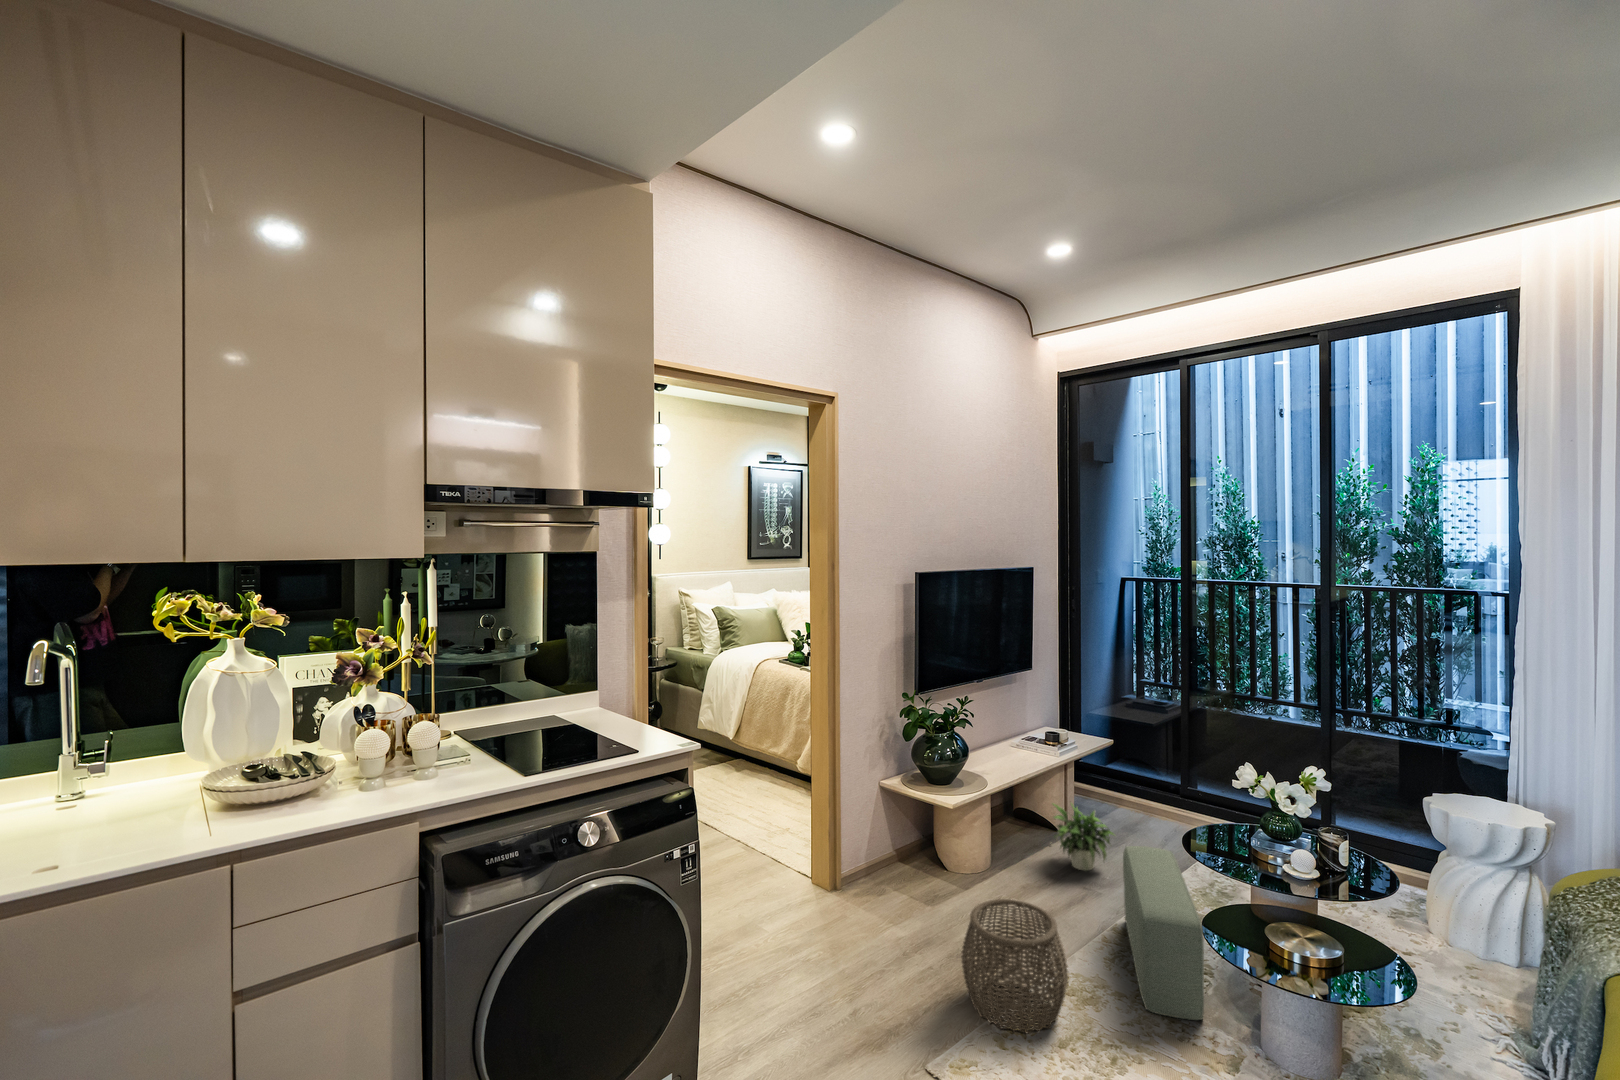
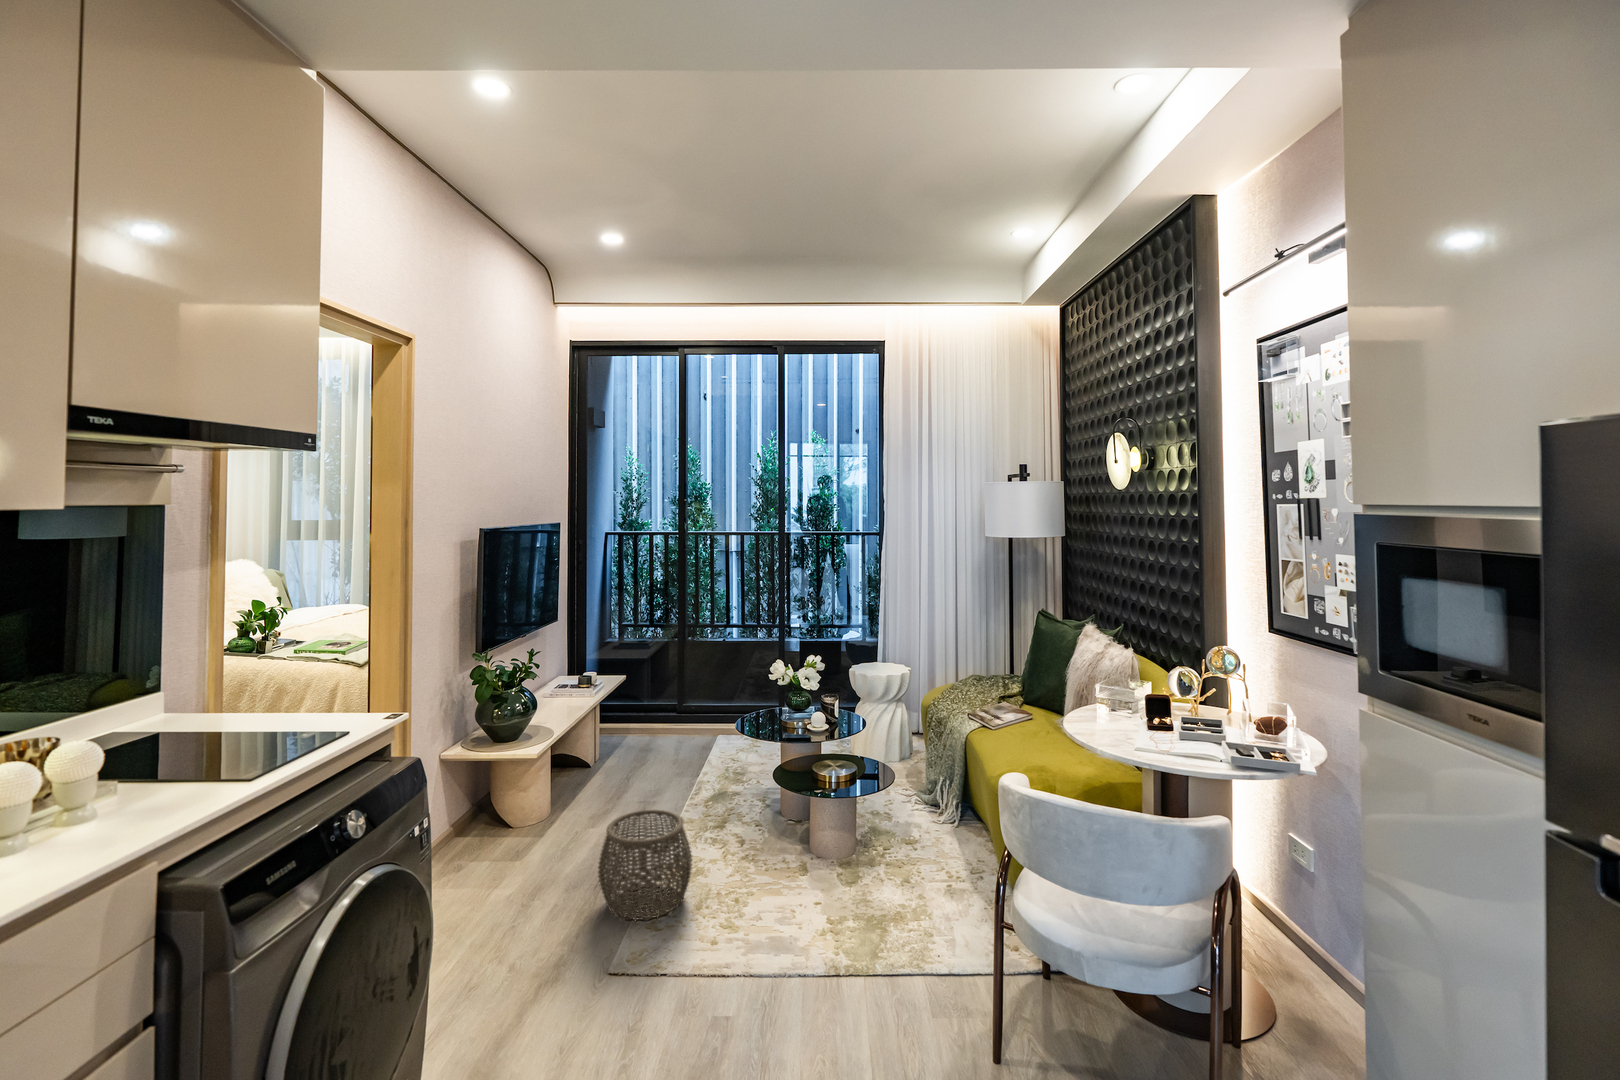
potted plant: present [1053,804,1114,871] -> none [593,733,658,790]
pouf: present [1123,846,1204,1020] -> none [686,745,773,862]

